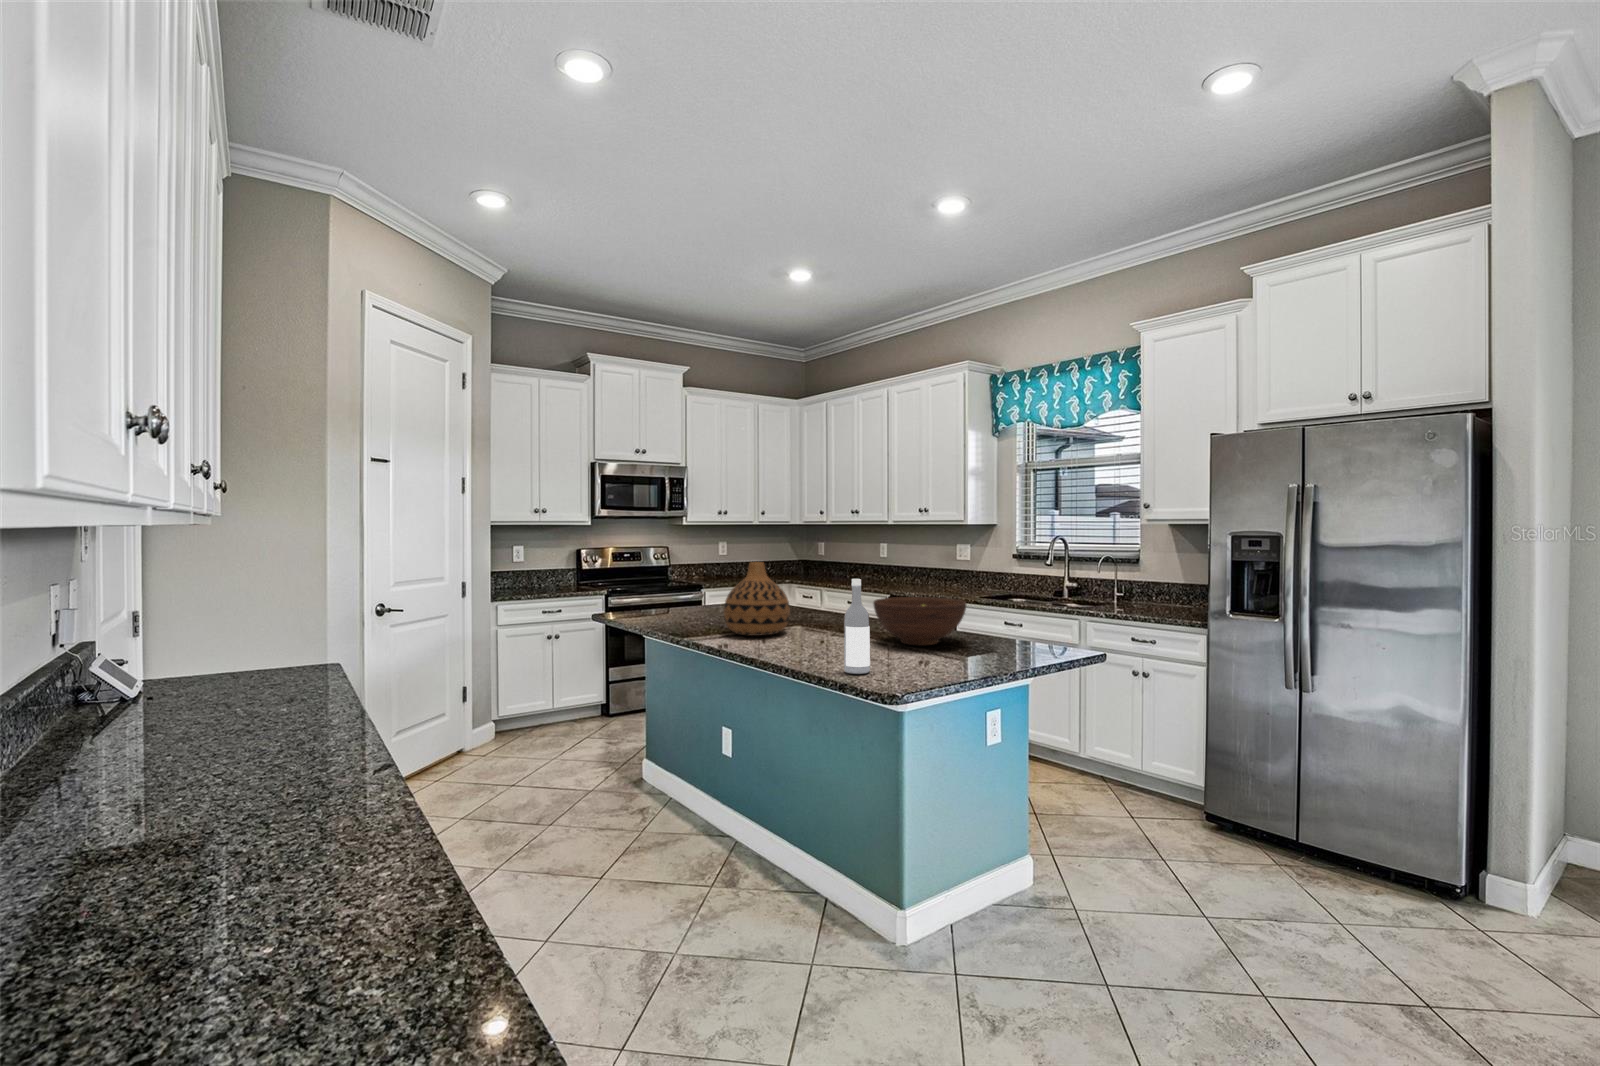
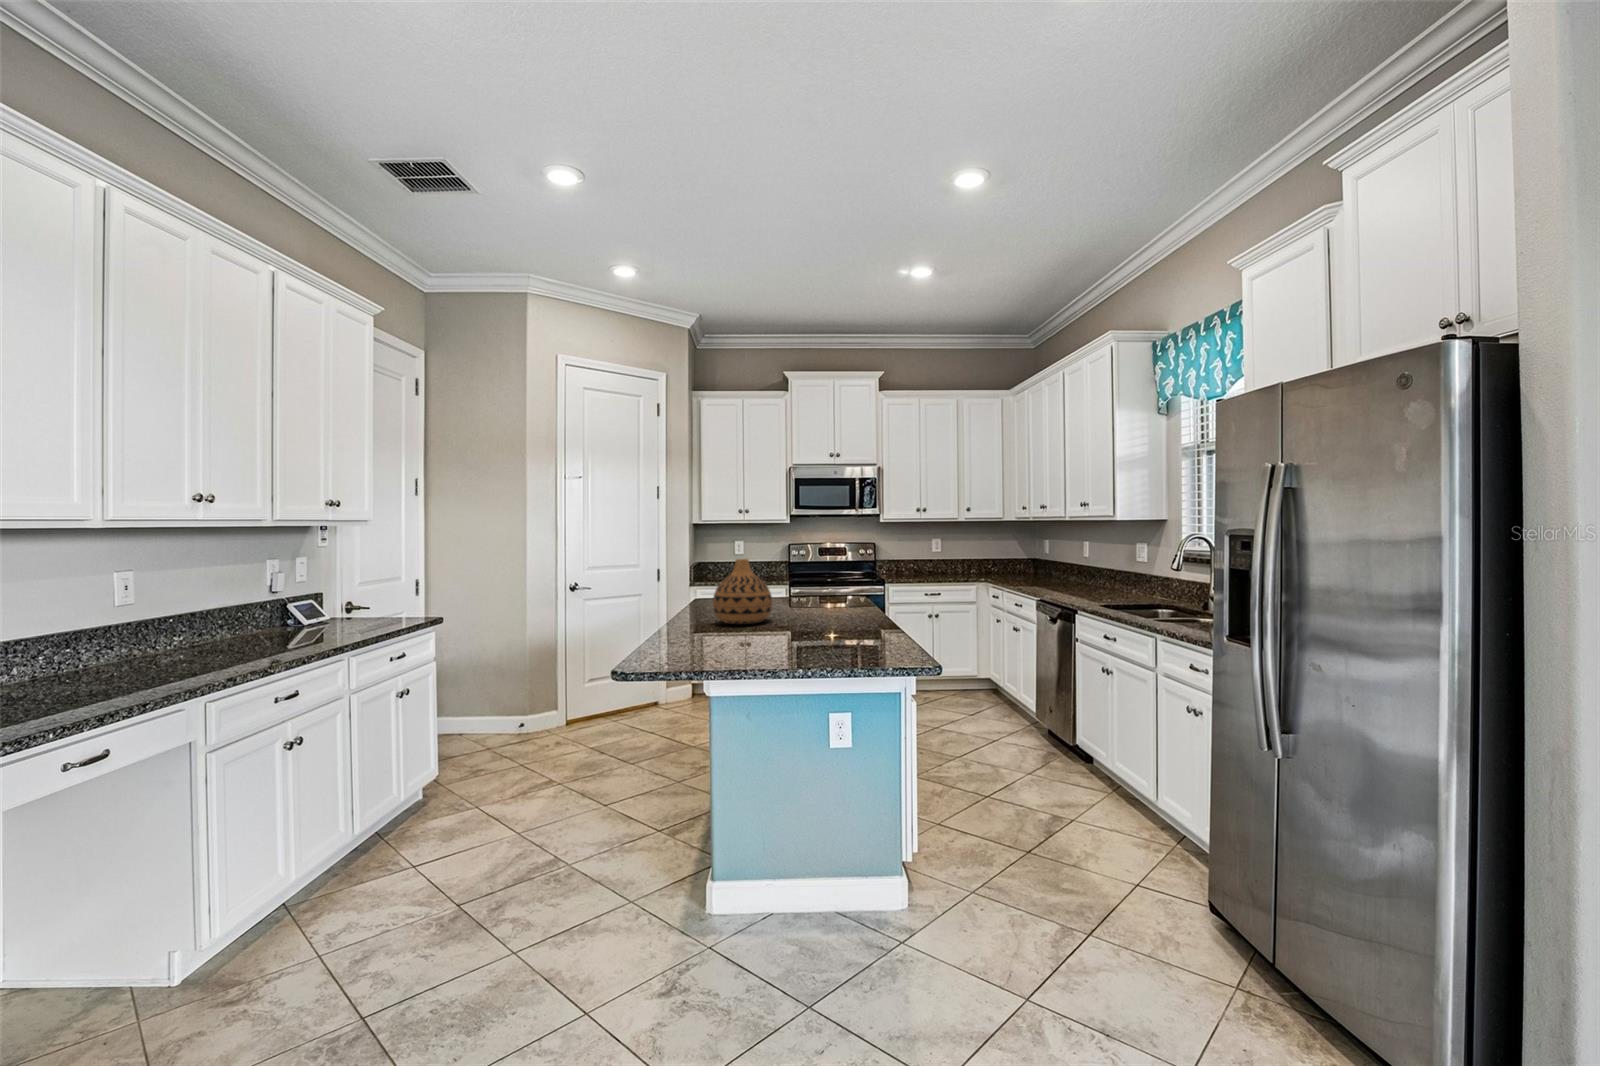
wine bottle: present [844,579,870,674] -> none [676,575,699,661]
fruit bowl: present [873,597,966,646] -> none [776,596,867,644]

